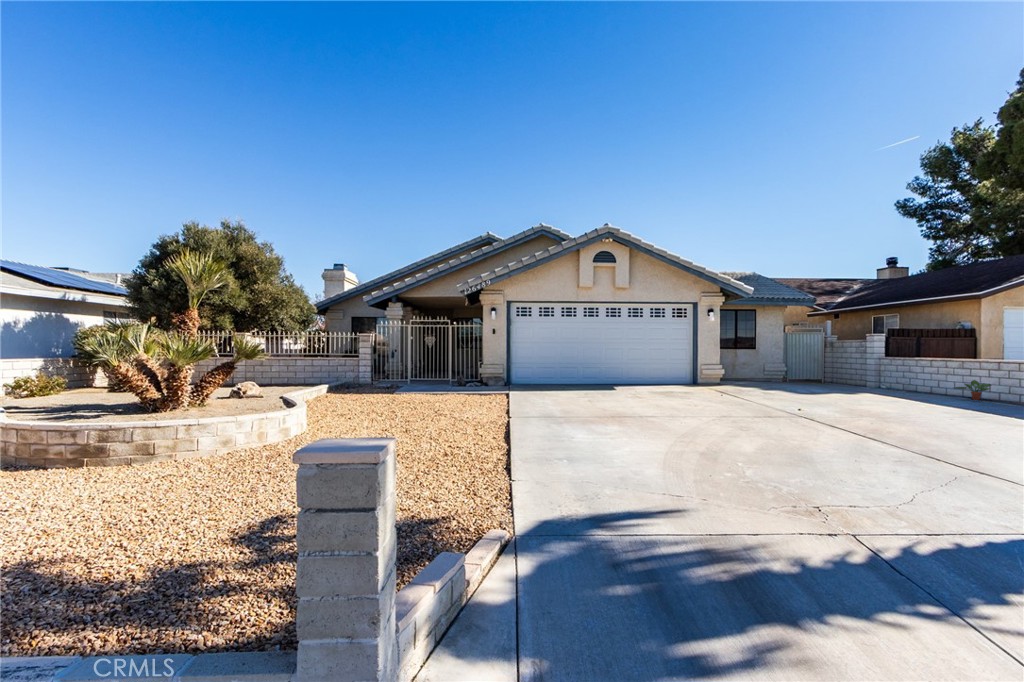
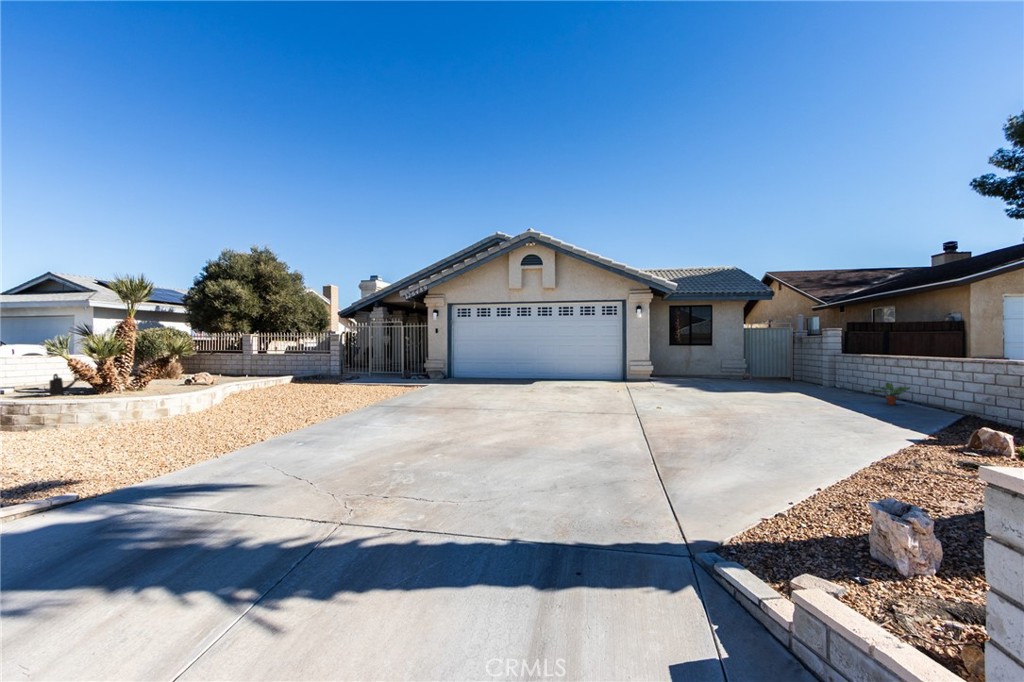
watering can: none [89,385,137,416] -> present [49,374,78,396]

